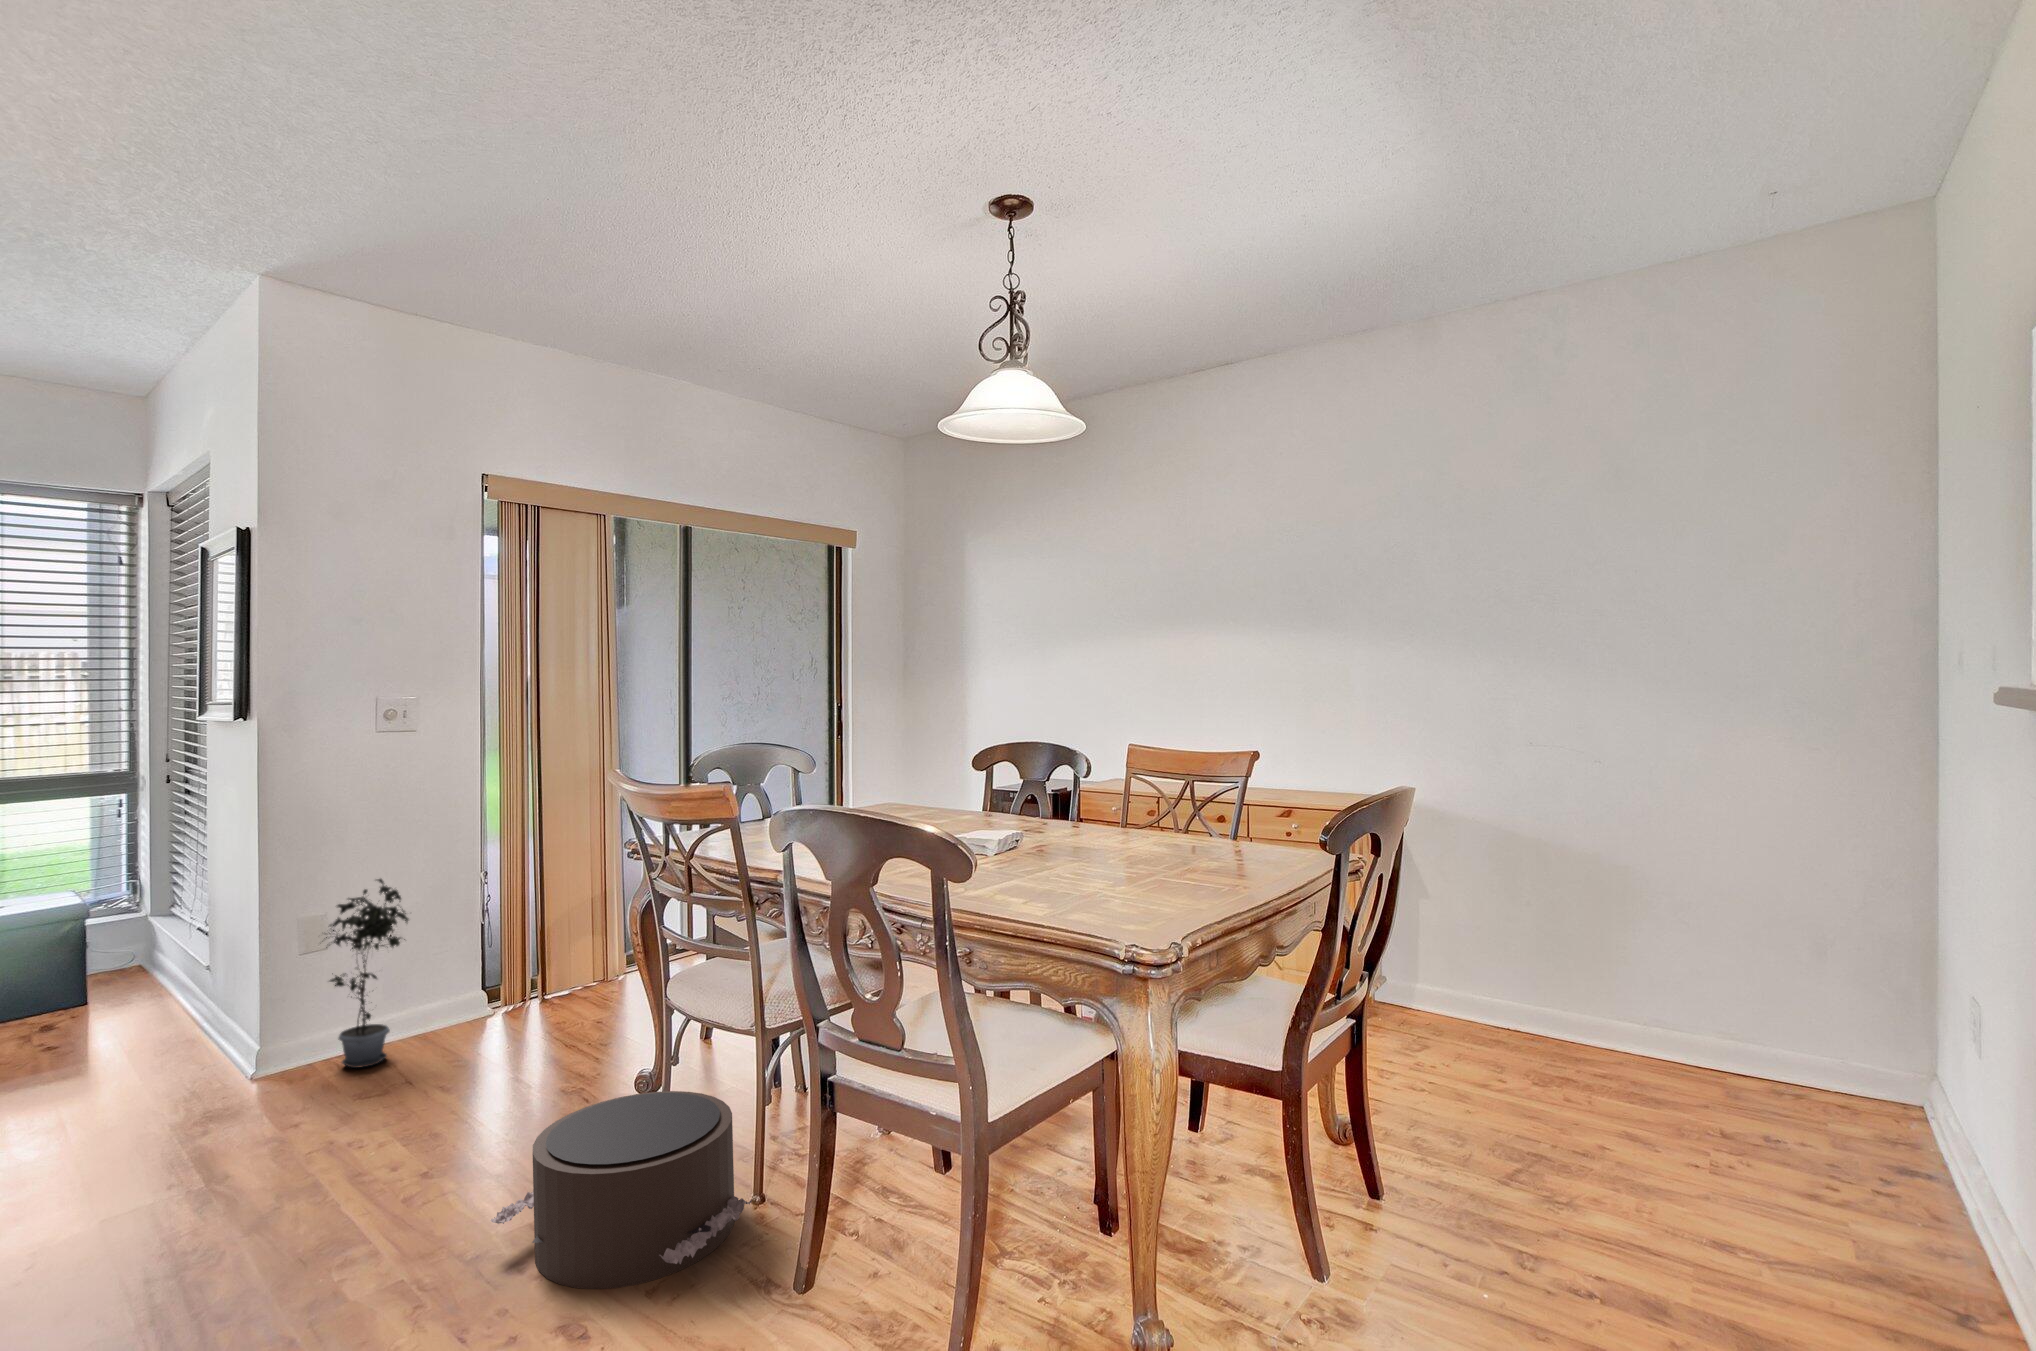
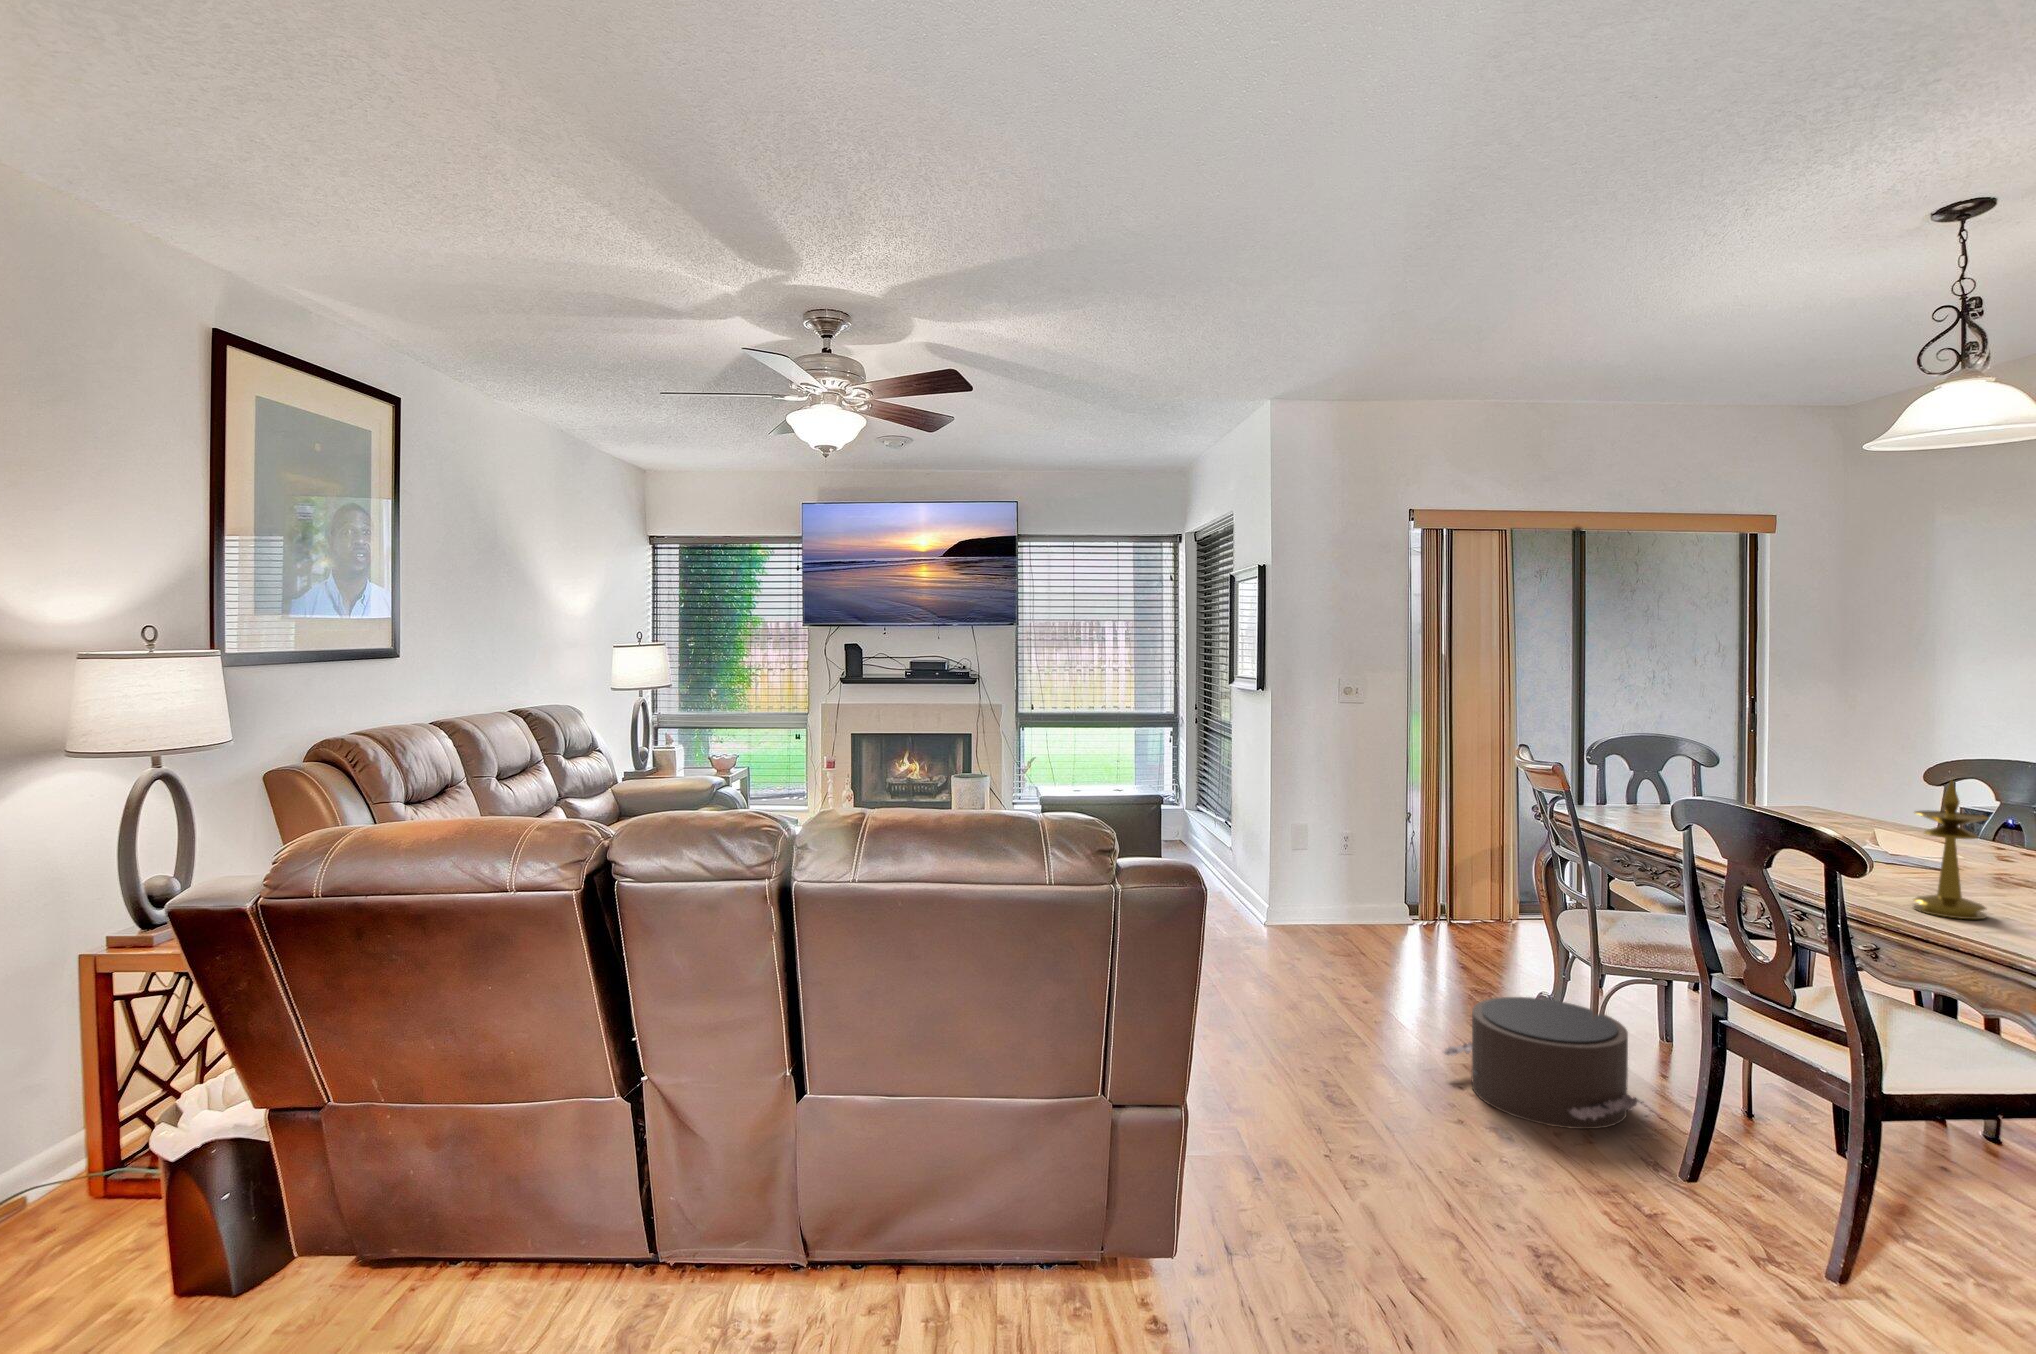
candlestick: none [996,753,1058,903] -> present [1913,780,1988,919]
potted plant: present [322,879,408,1068] -> none [1305,809,1364,939]

